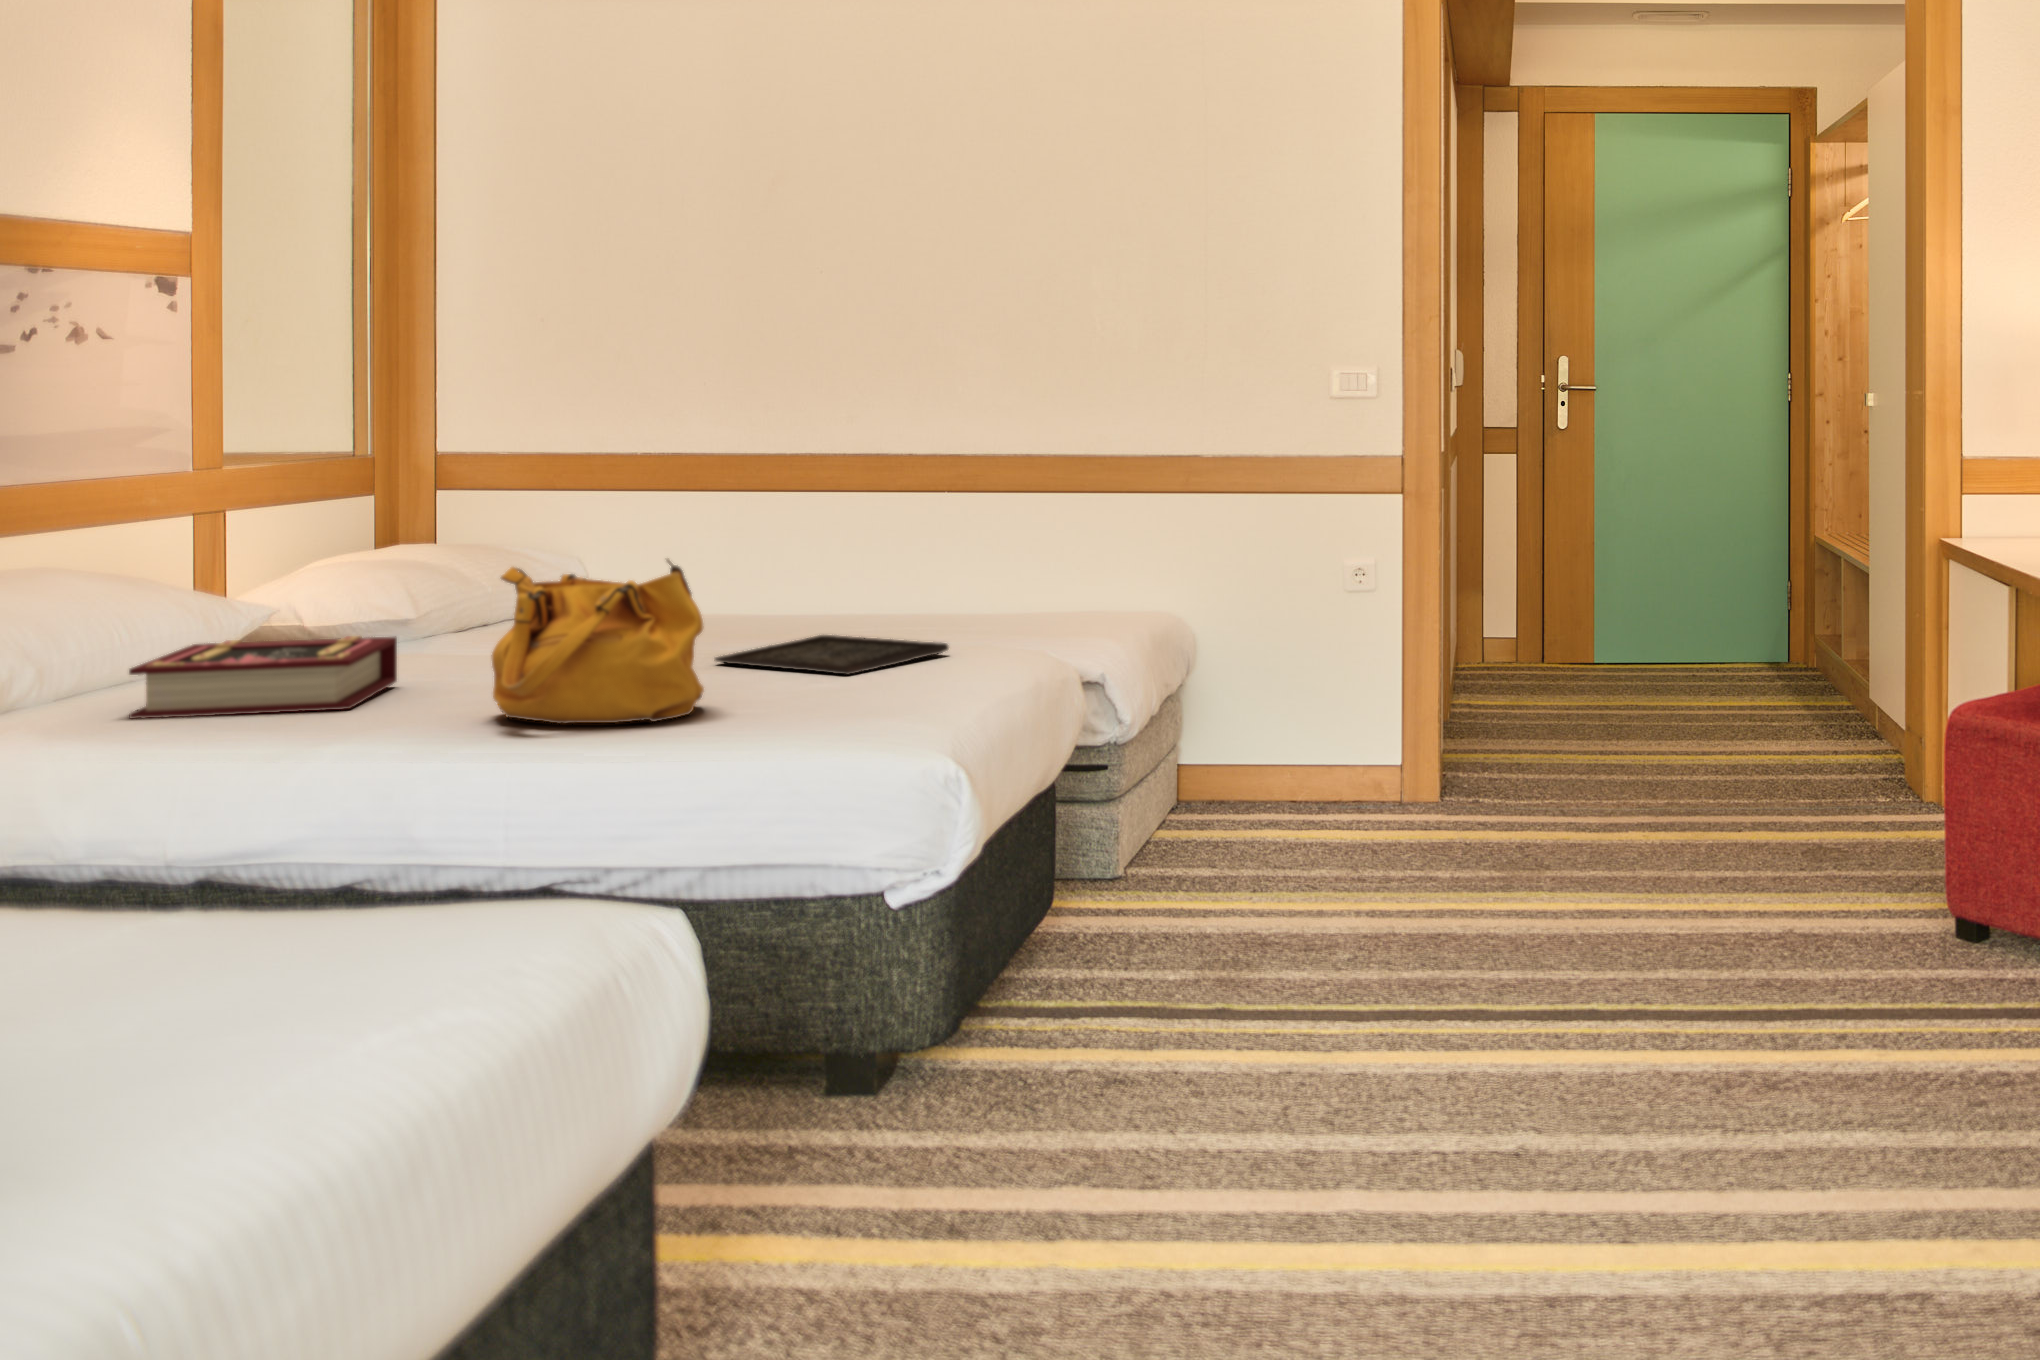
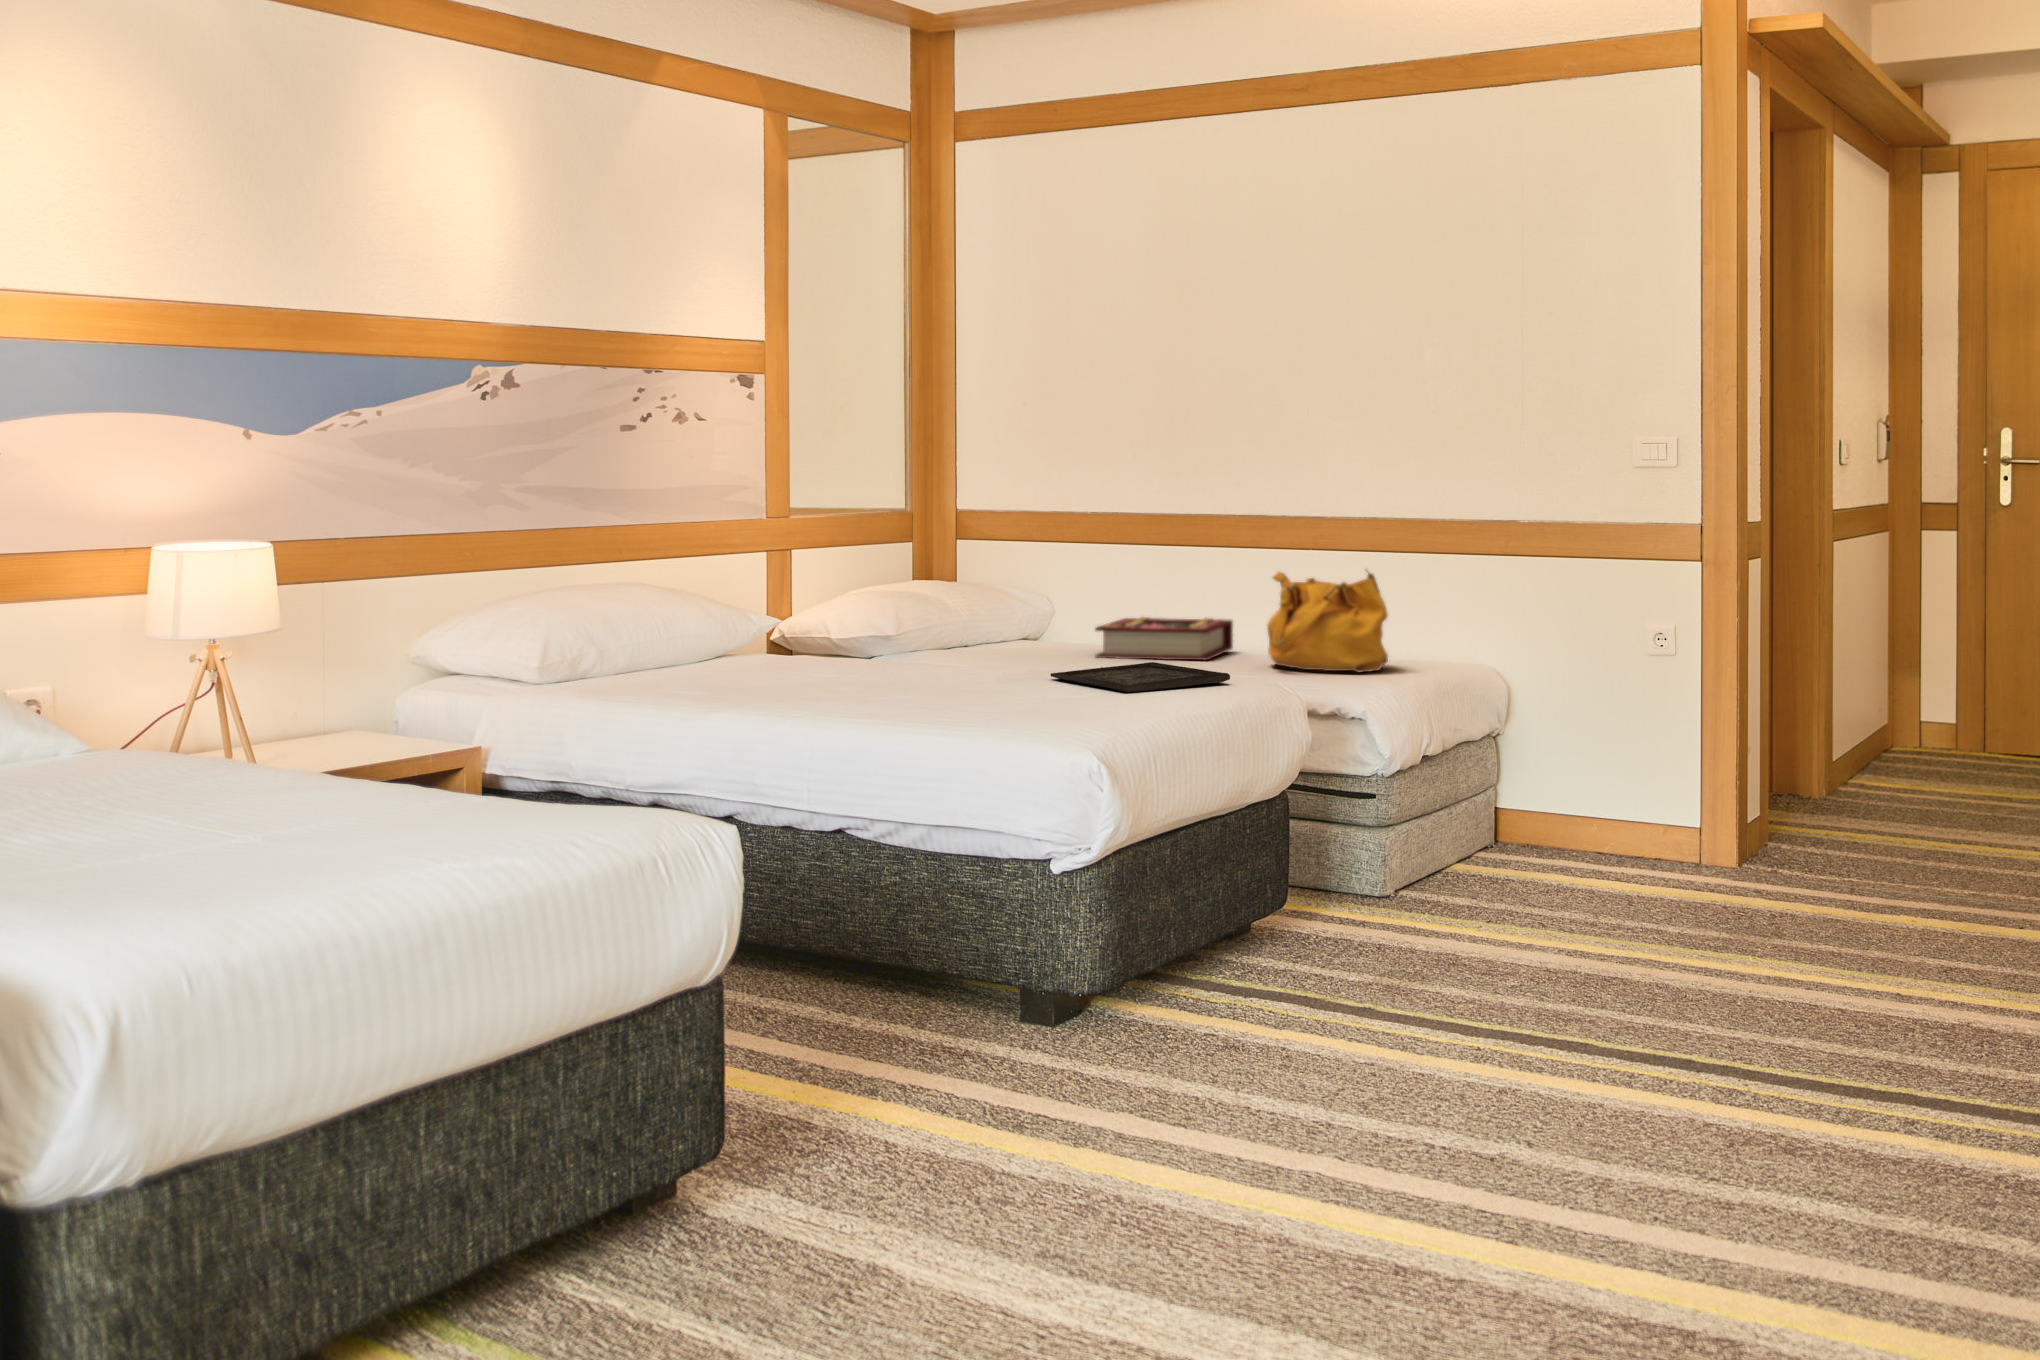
handbag: present [492,558,704,724] -> present [1267,572,1388,673]
book: present [129,635,397,719] -> present [1095,617,1233,660]

